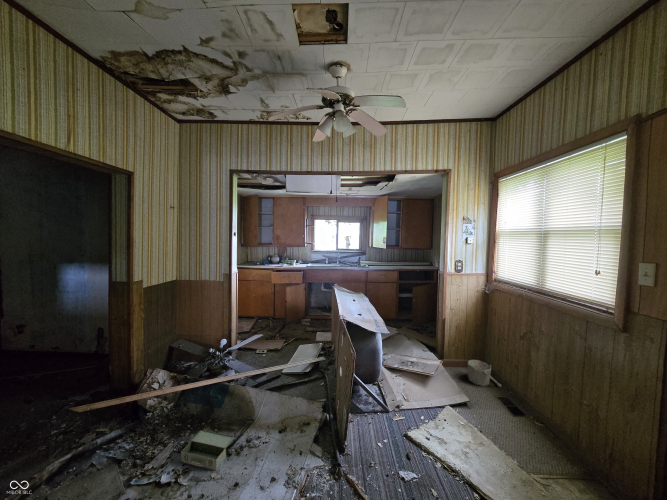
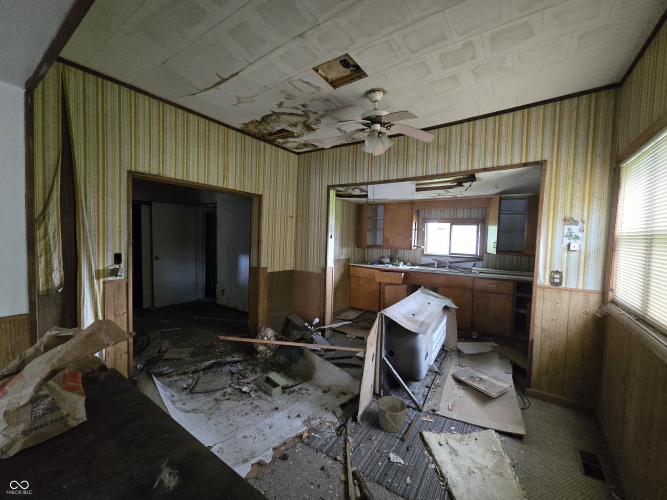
bucket: present [467,360,501,387] -> present [378,396,416,441]

